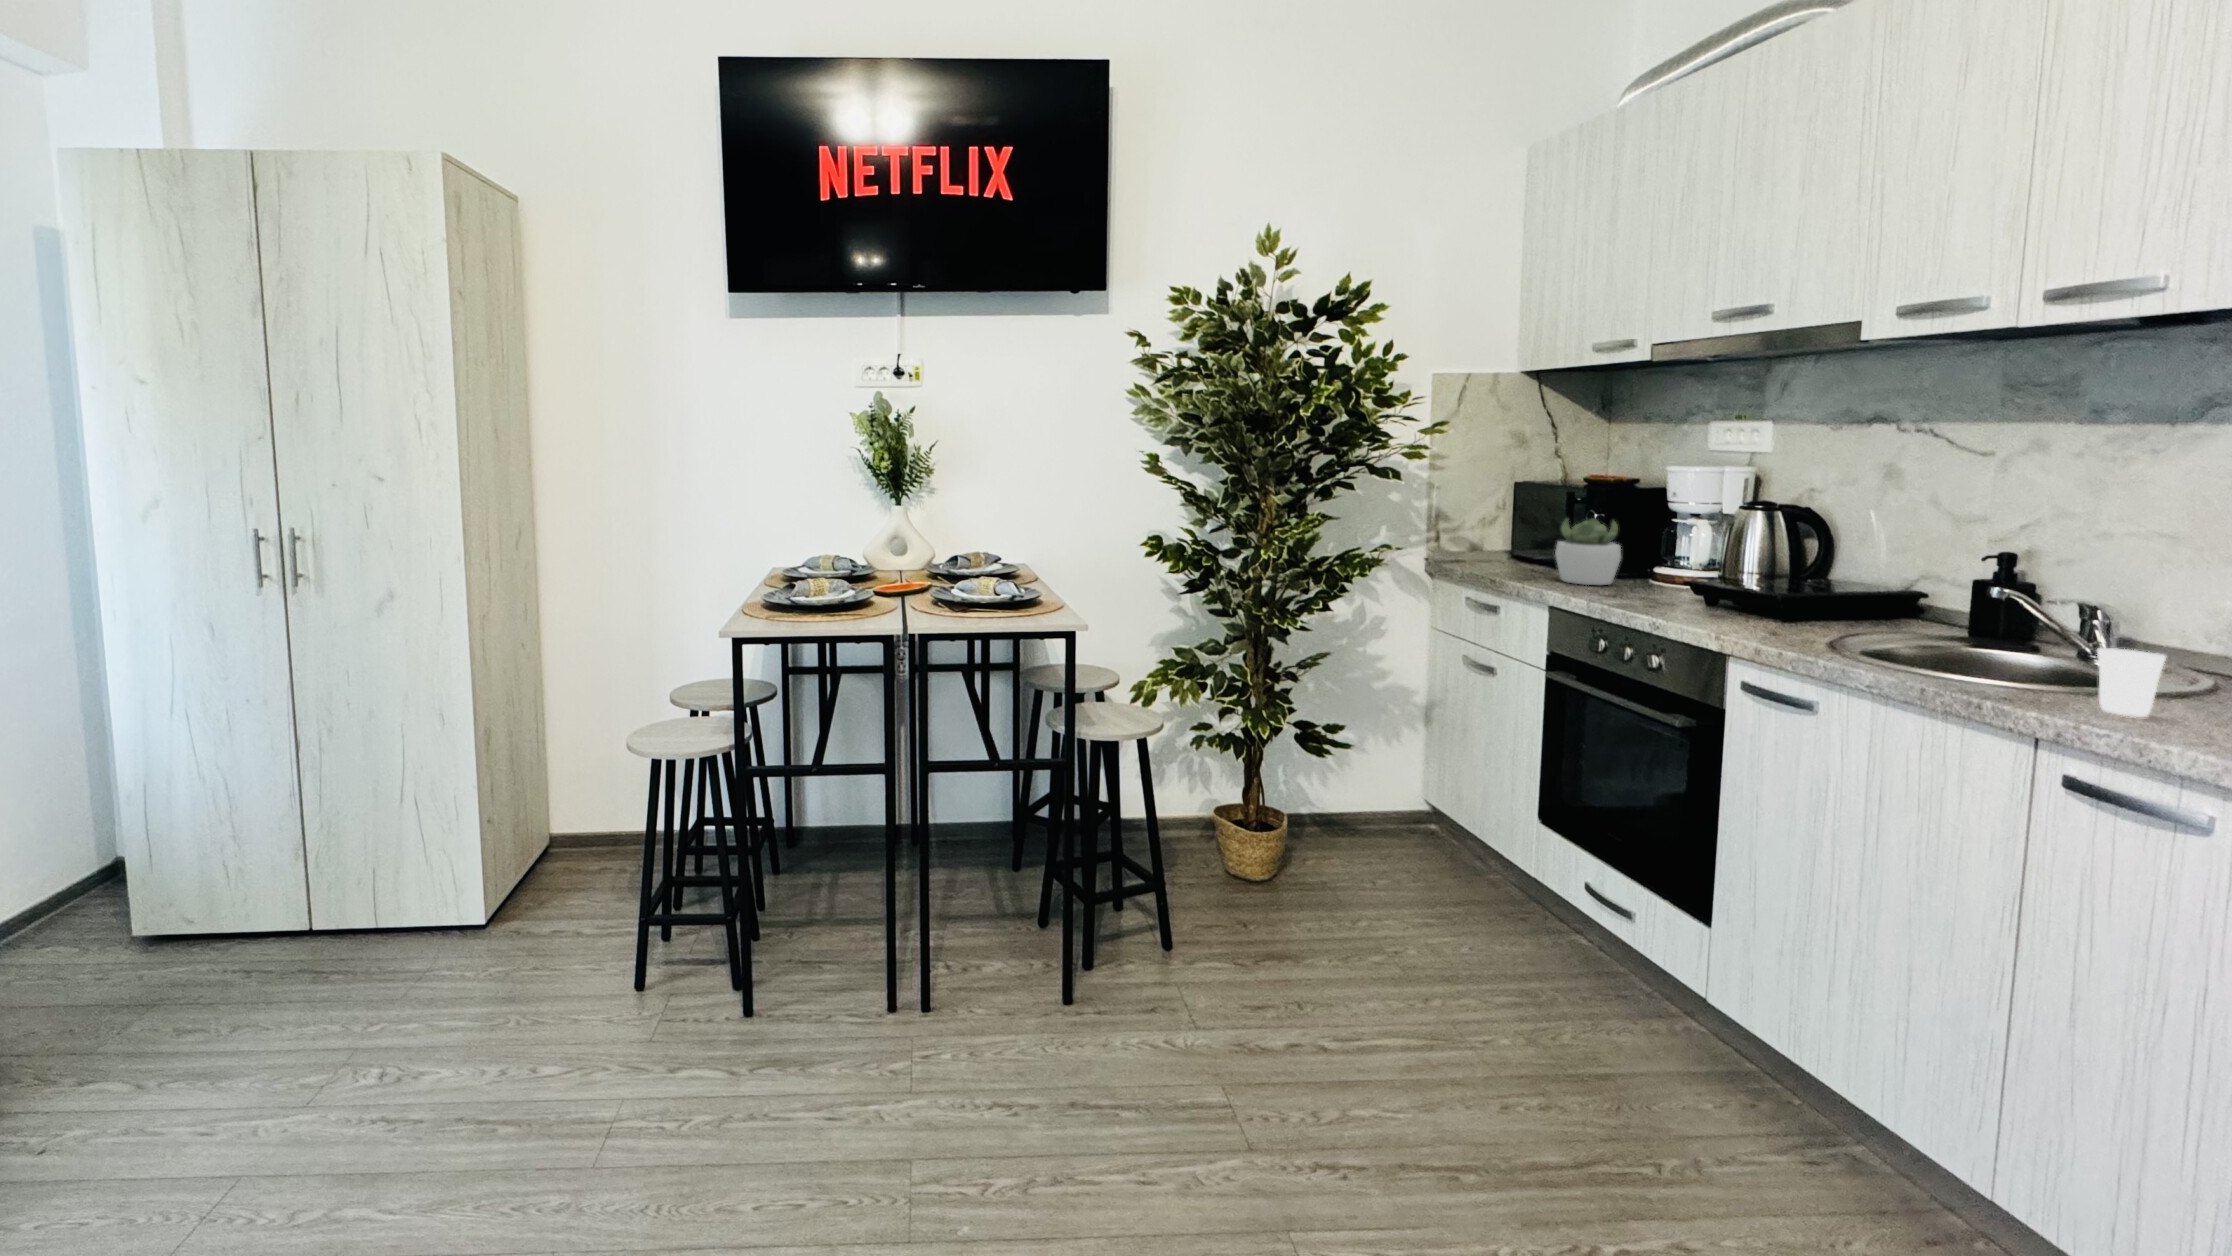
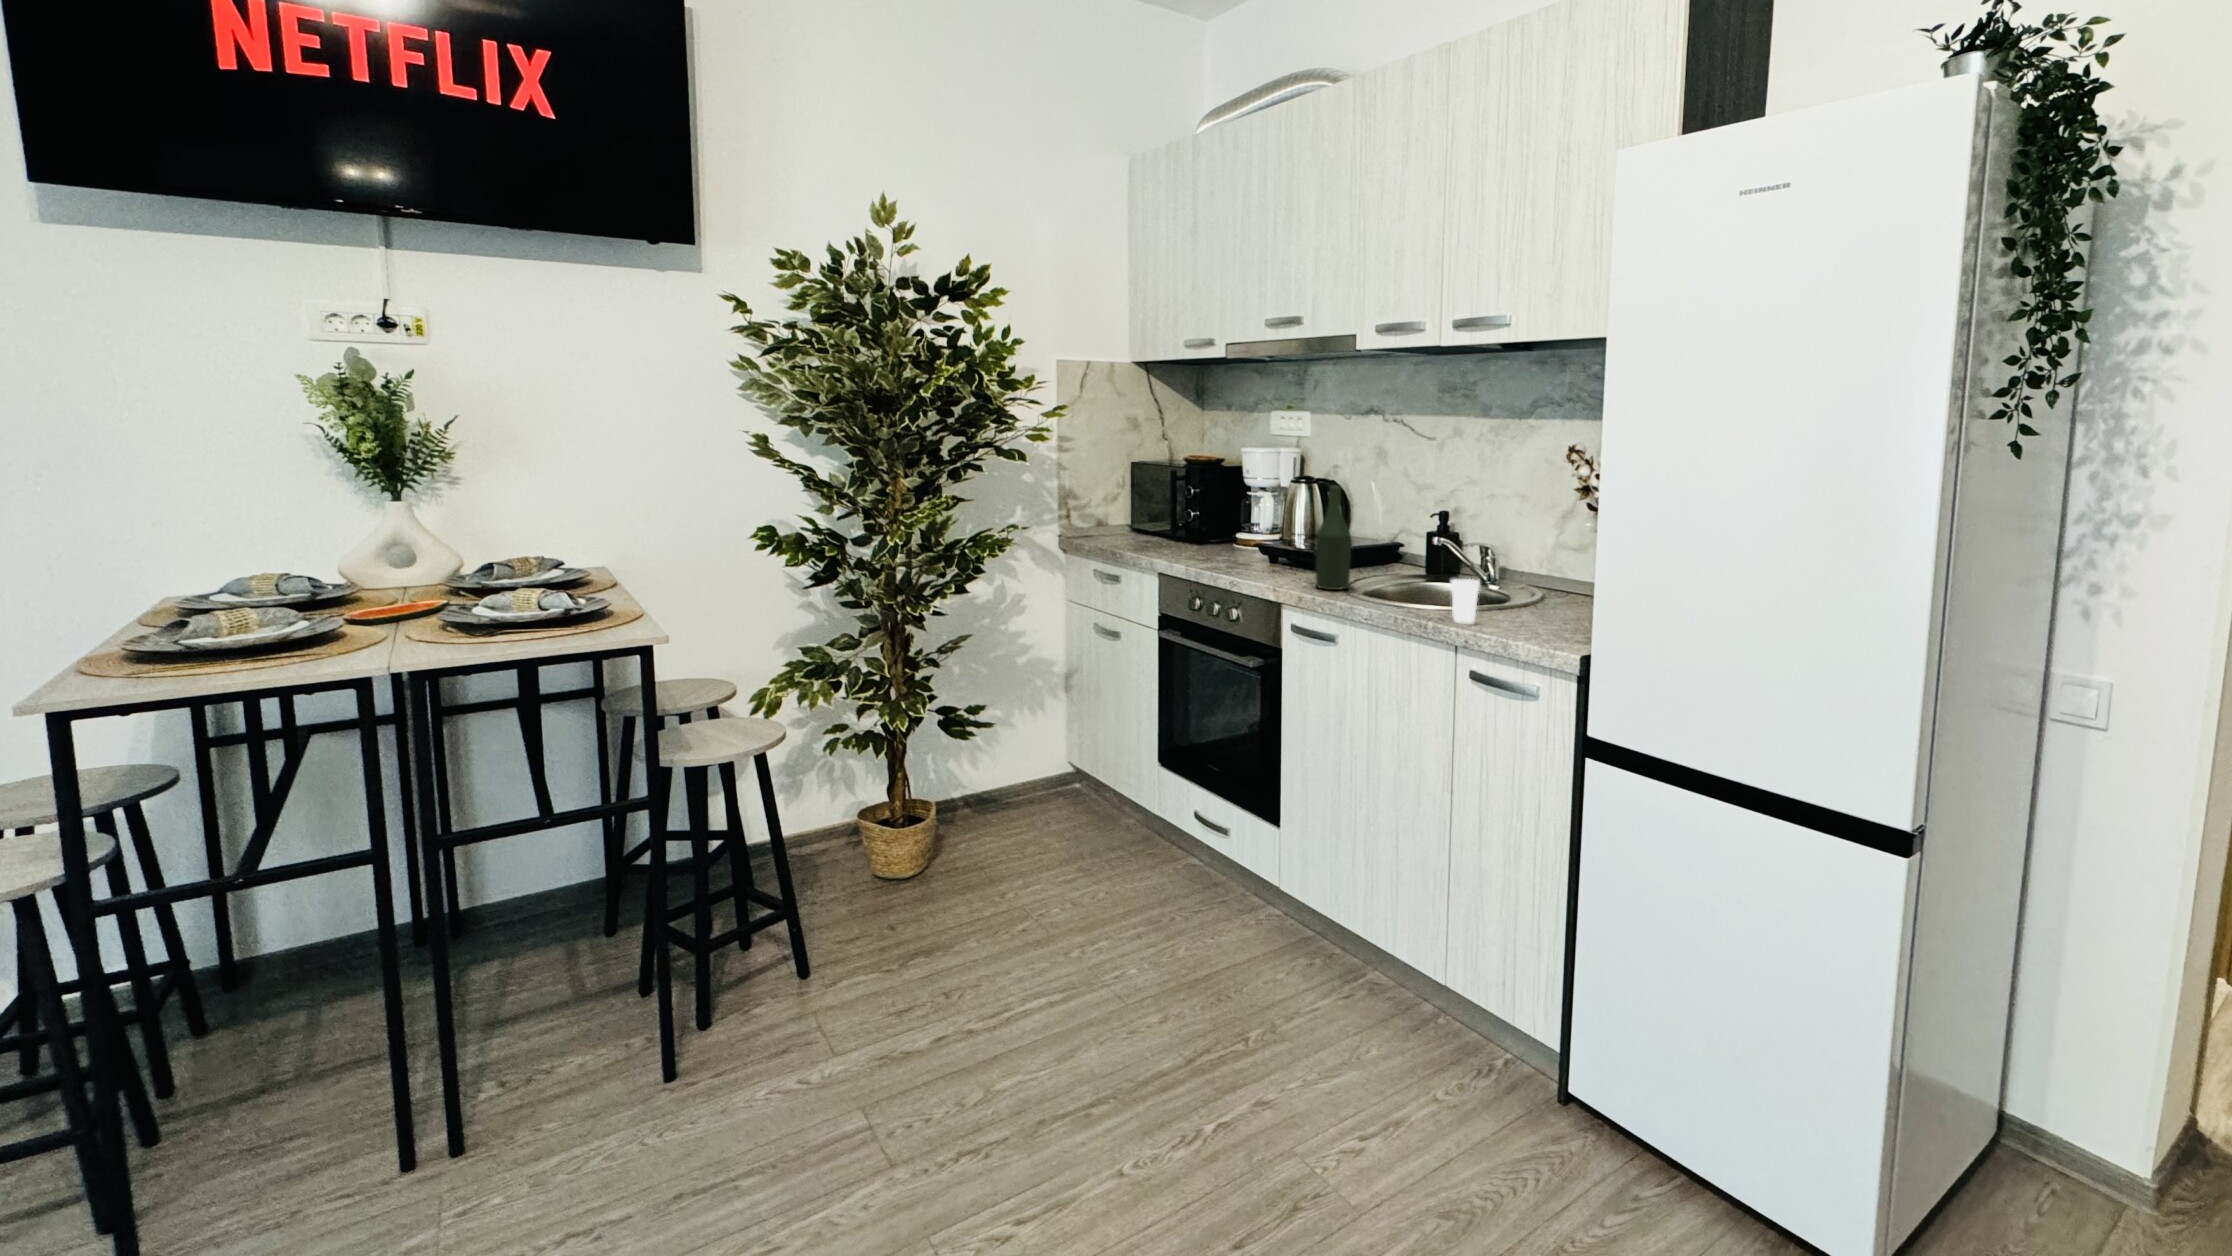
bottle: none [1804,510,1872,646] -> present [1316,486,1351,590]
succulent plant: present [1555,518,1621,585] -> none [1159,494,1207,553]

